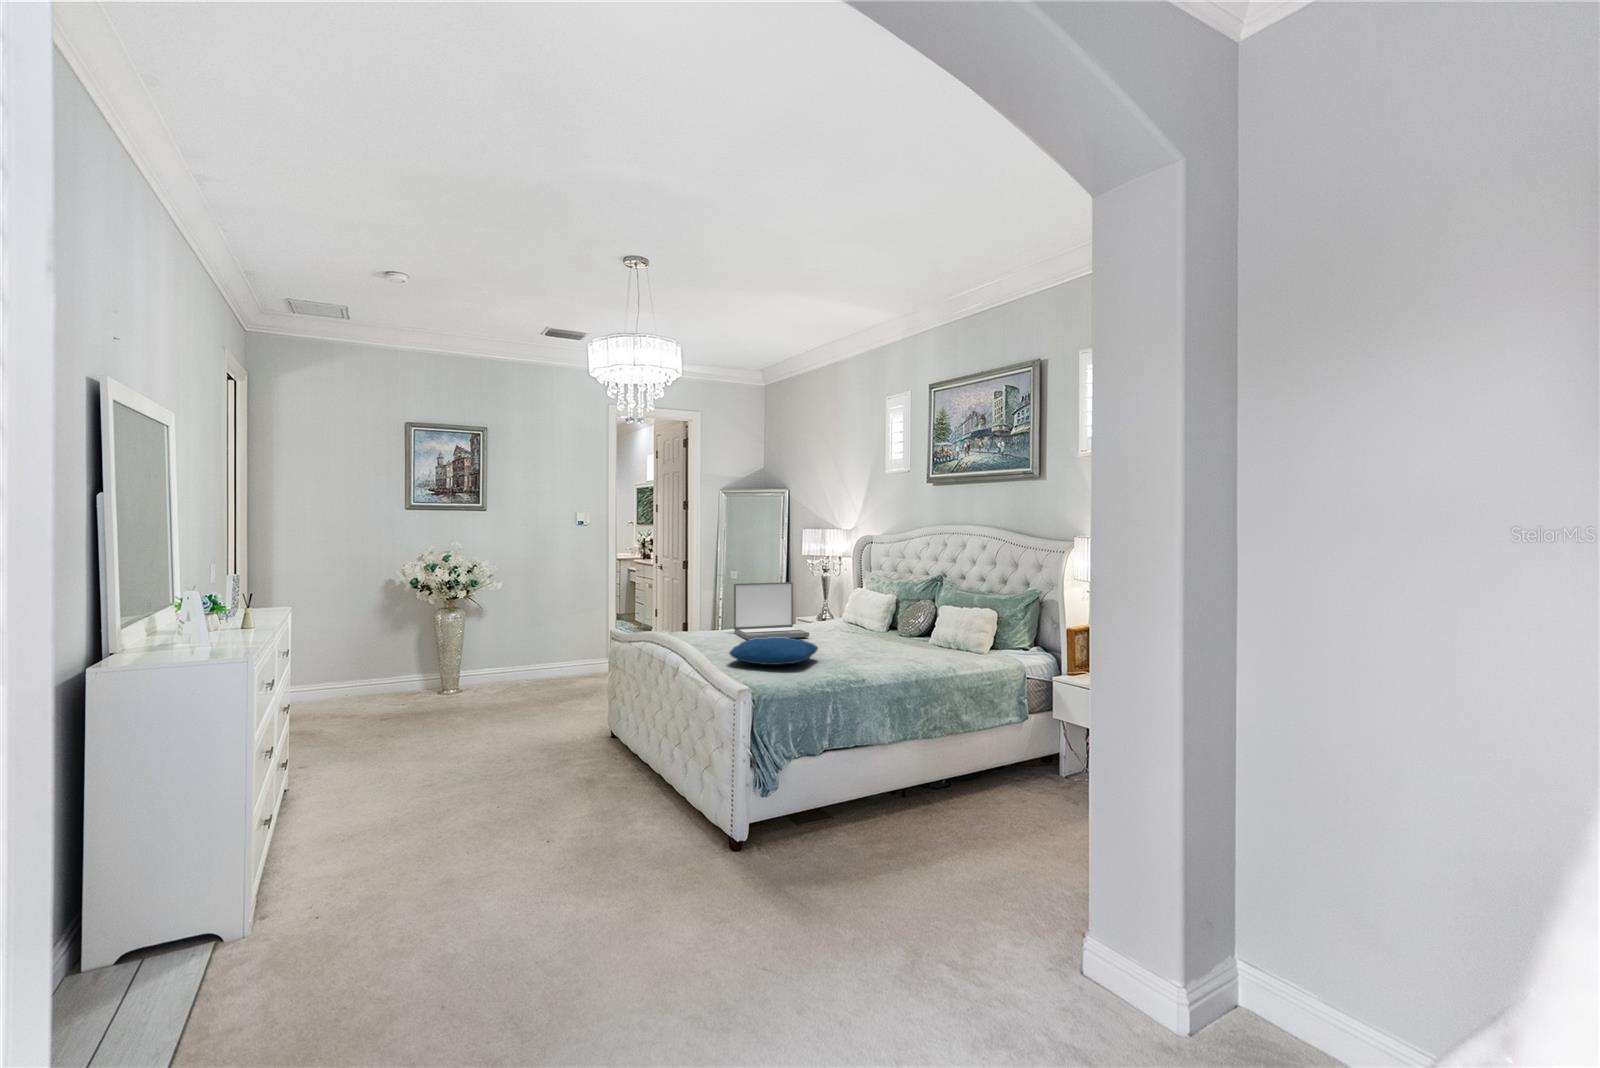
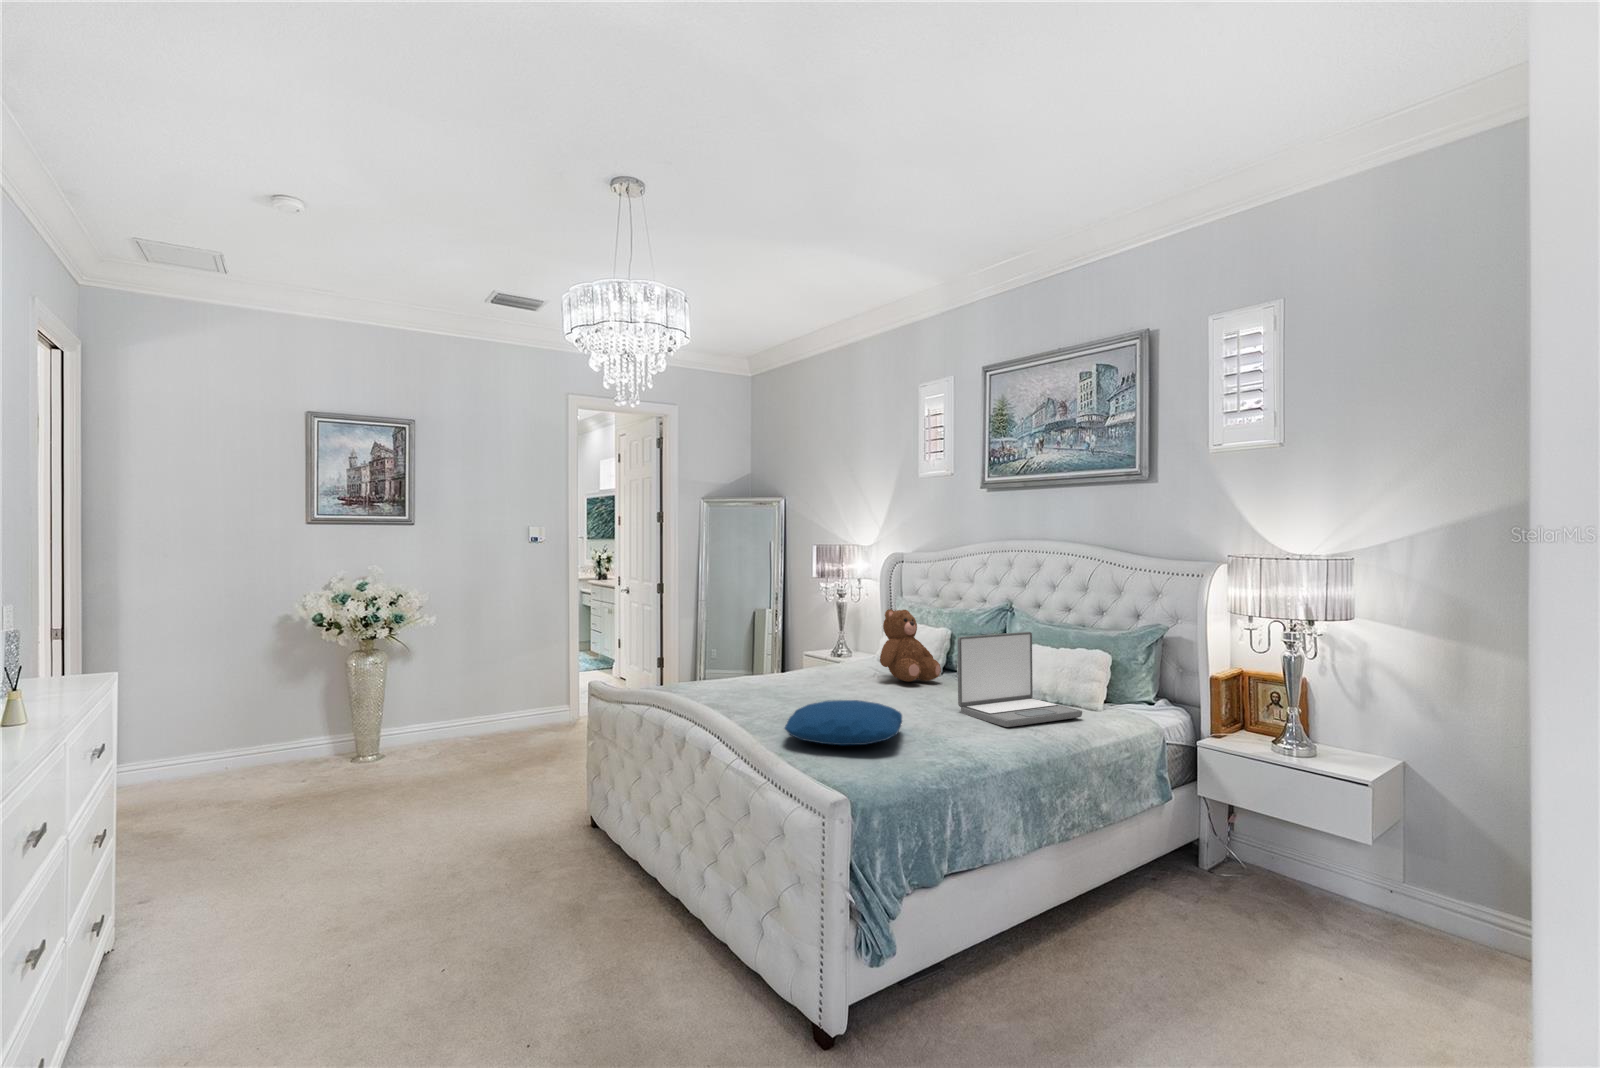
teddy bear: none [830,578,878,634] -> present [880,609,941,681]
laptop: present [734,582,809,640] -> present [958,632,1082,727]

